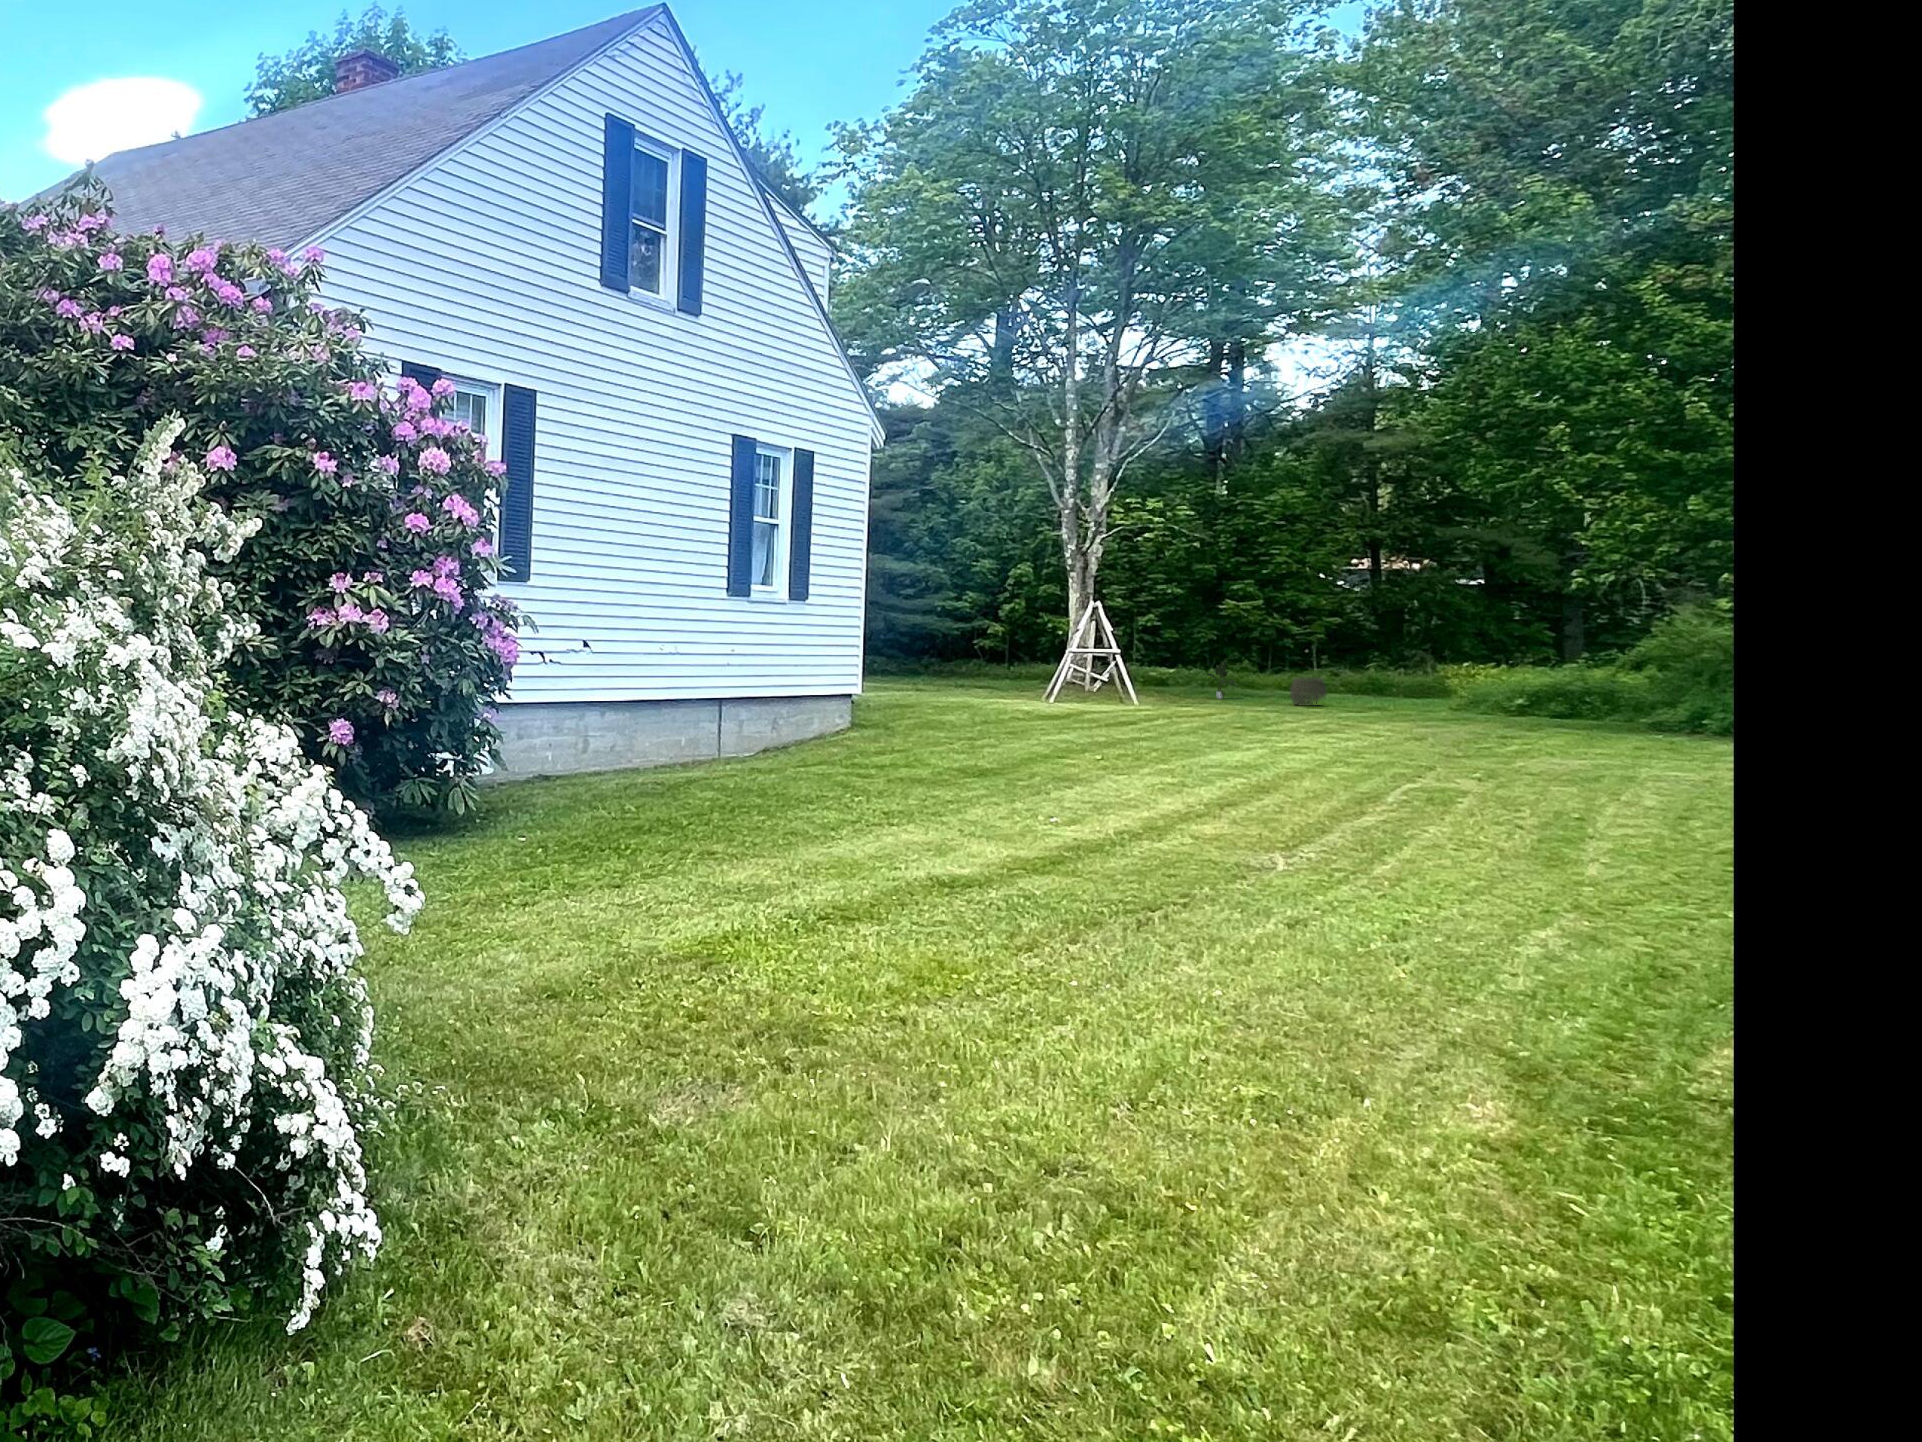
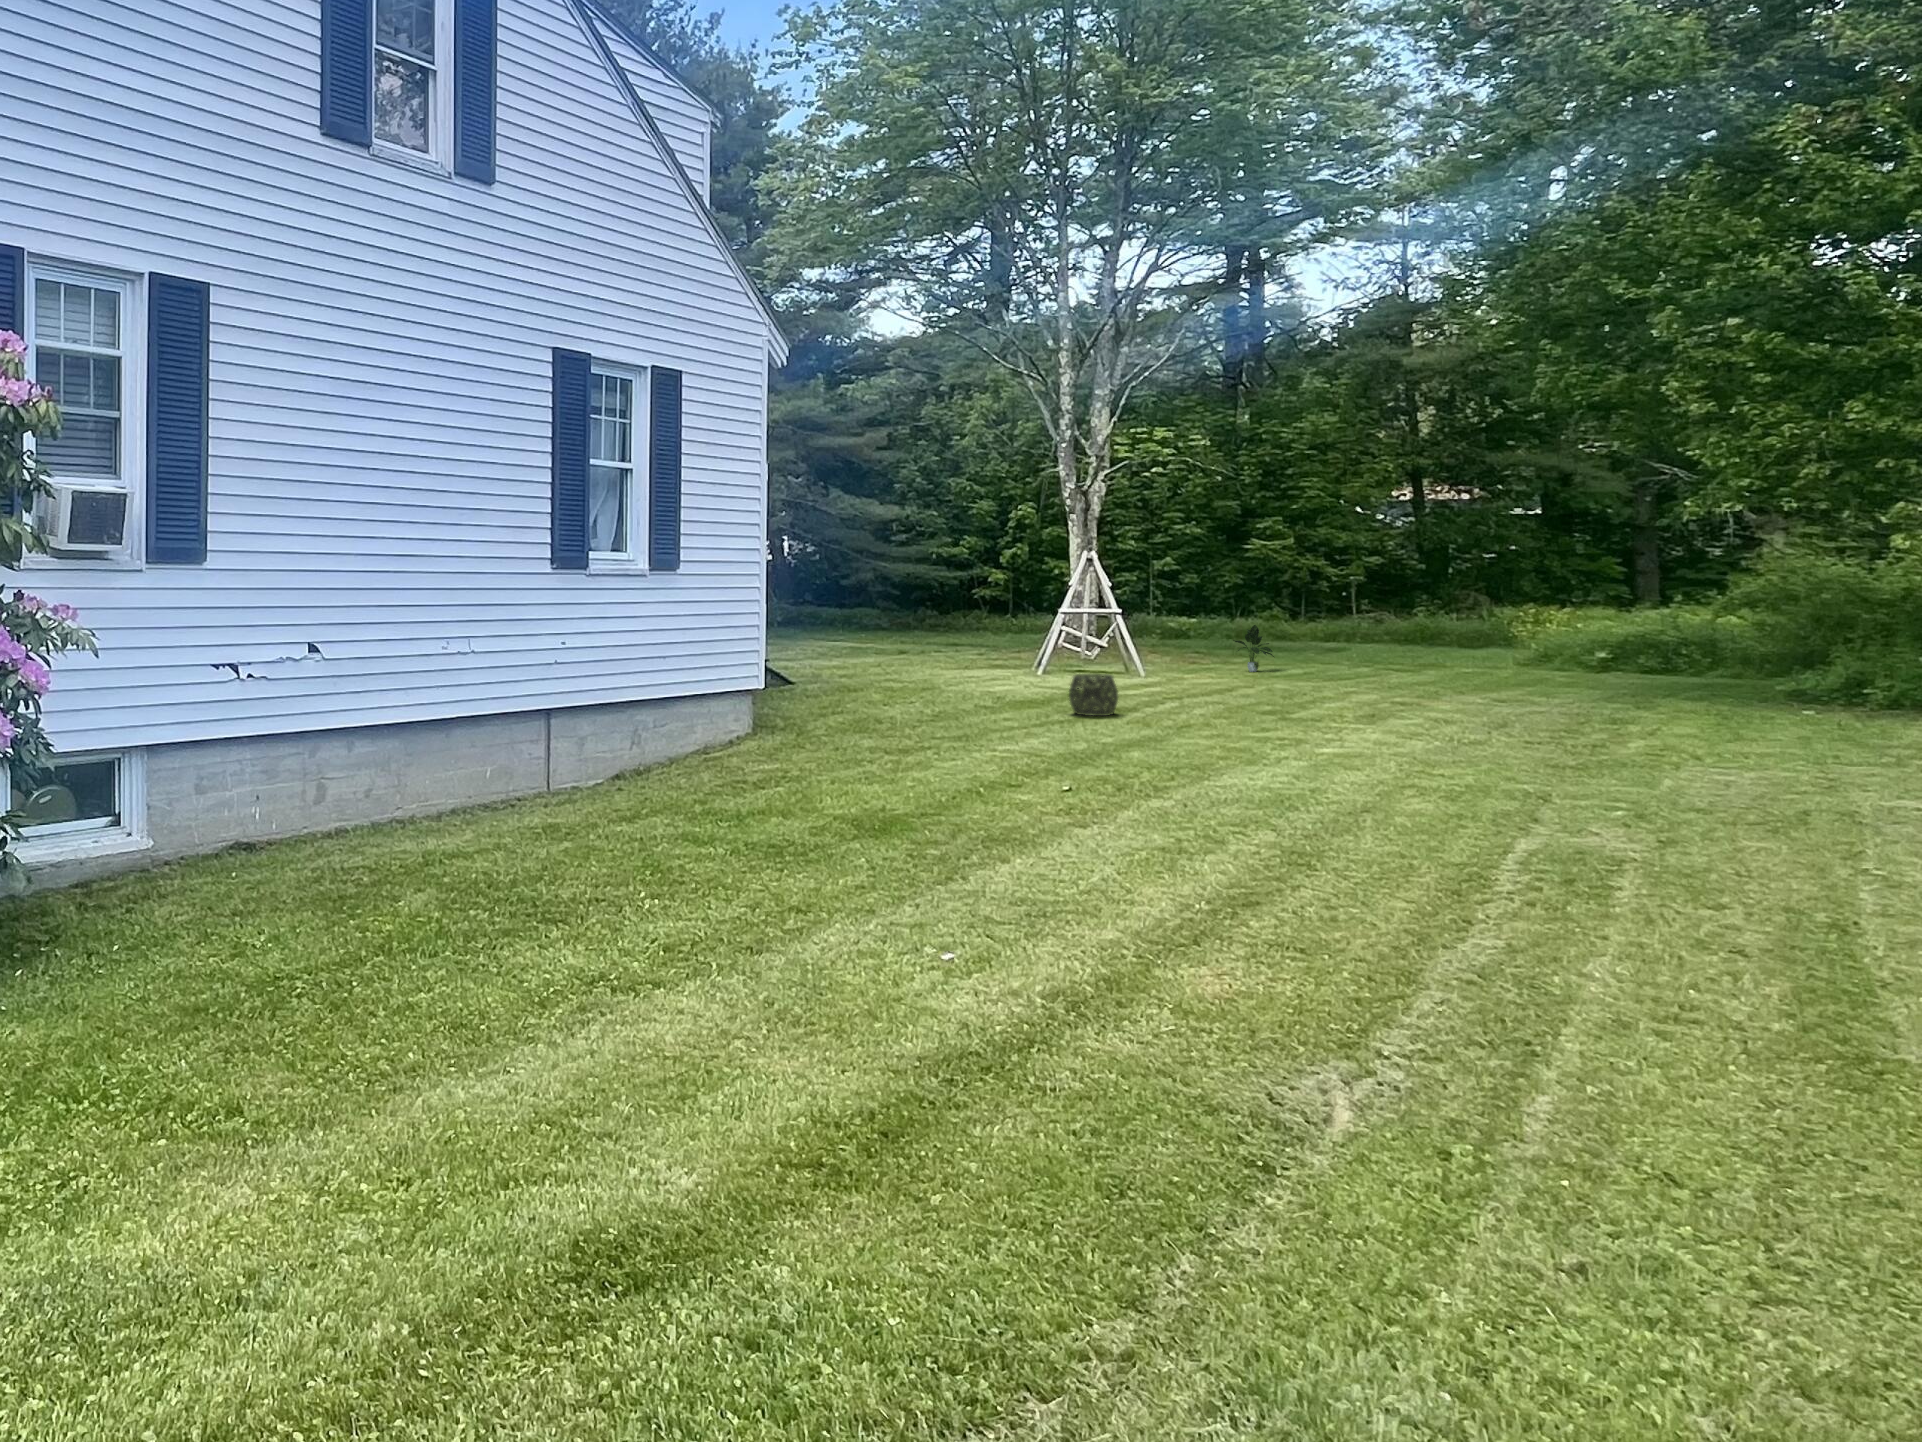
woven basket: present [1290,678,1327,706] -> present [1069,674,1118,716]

